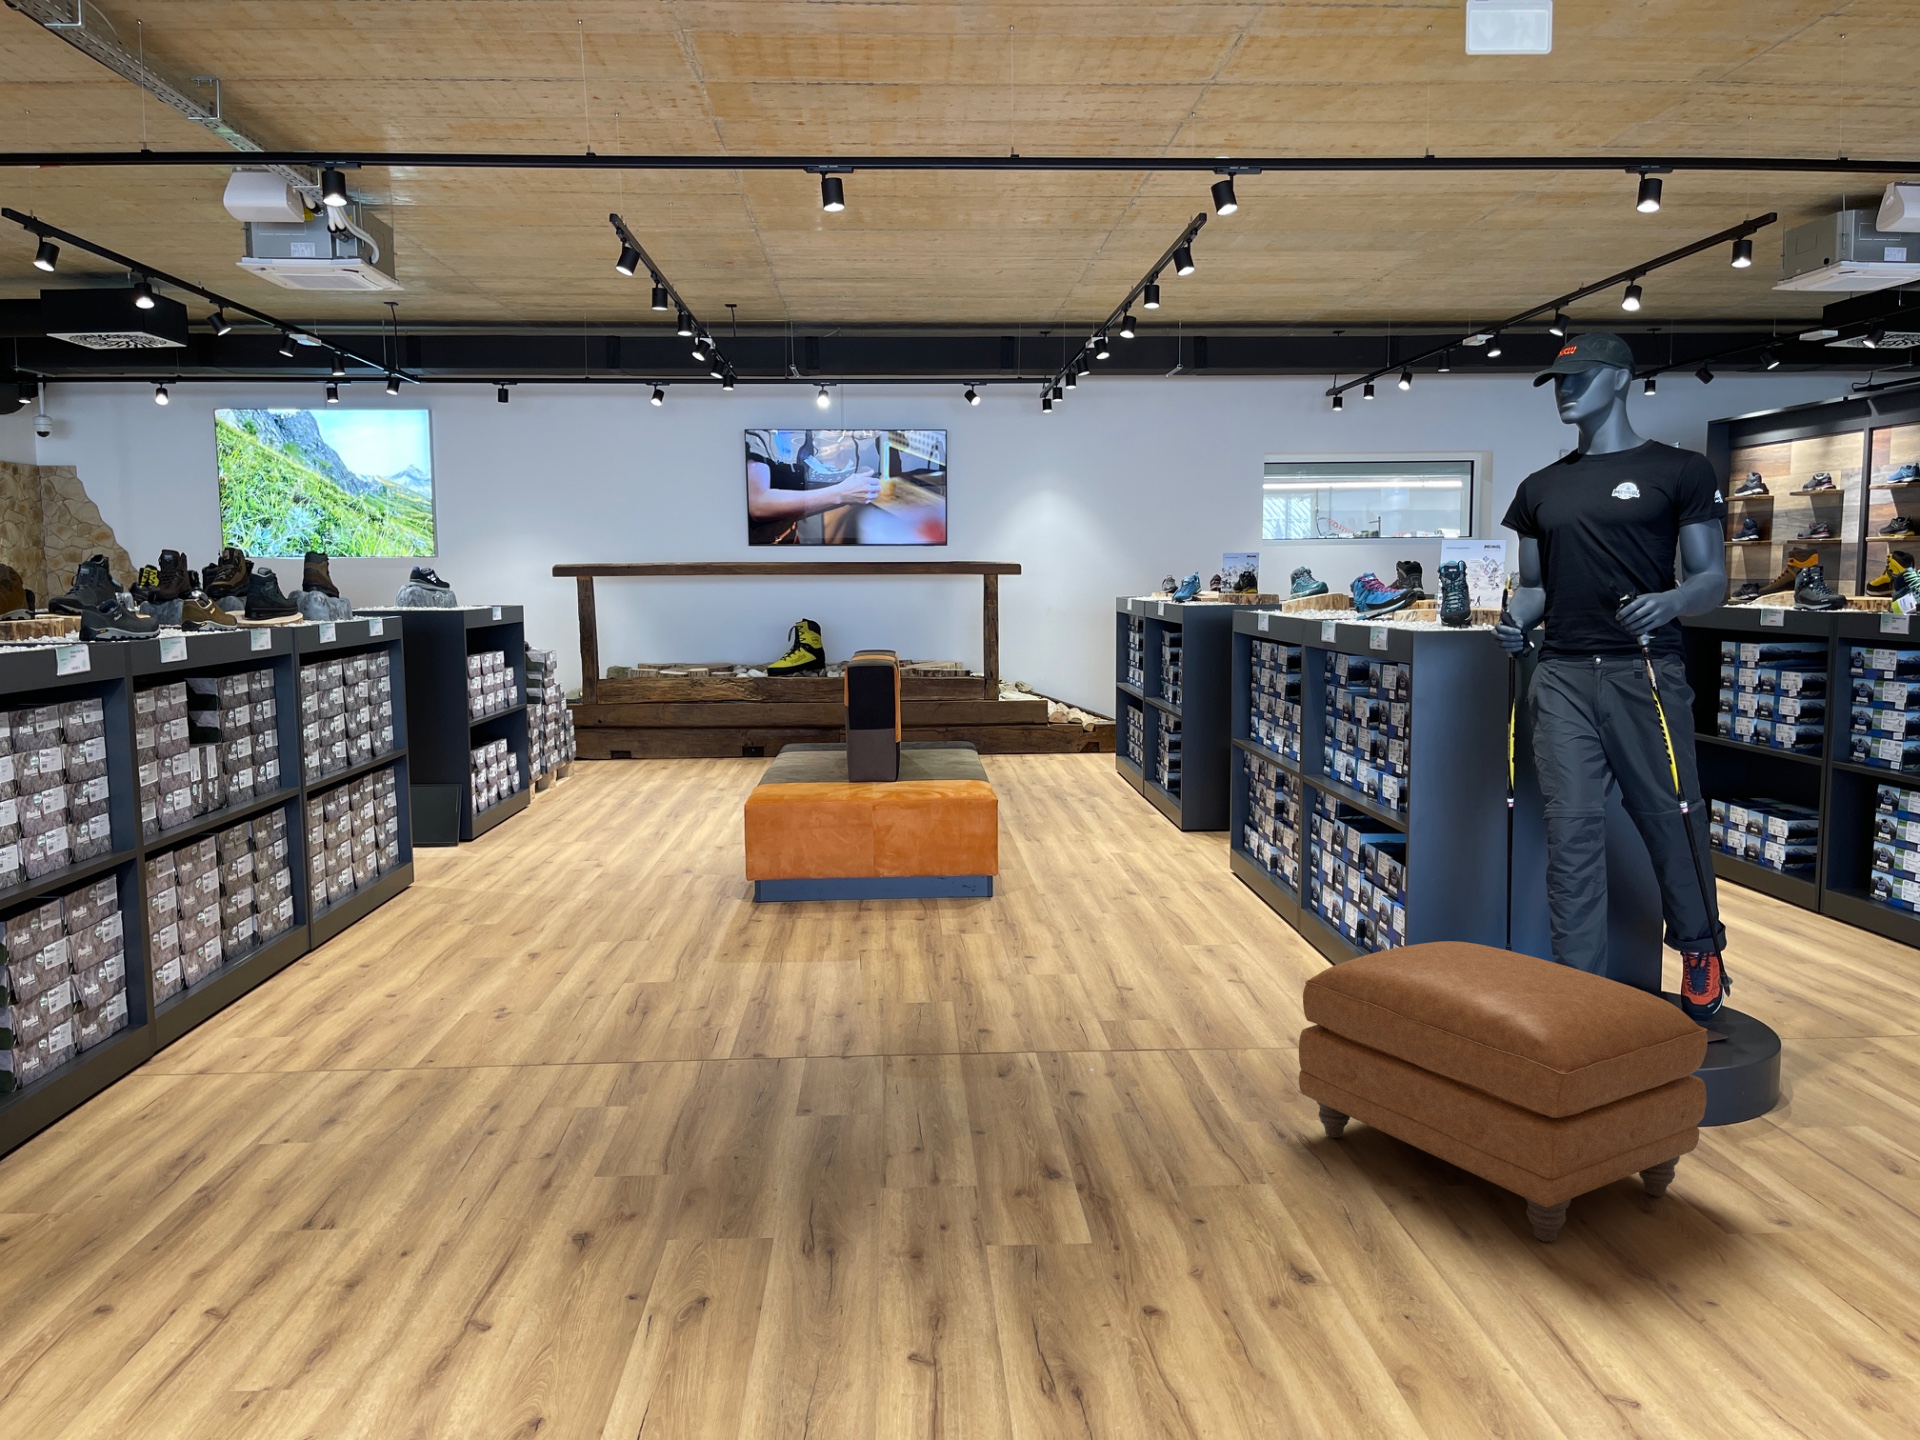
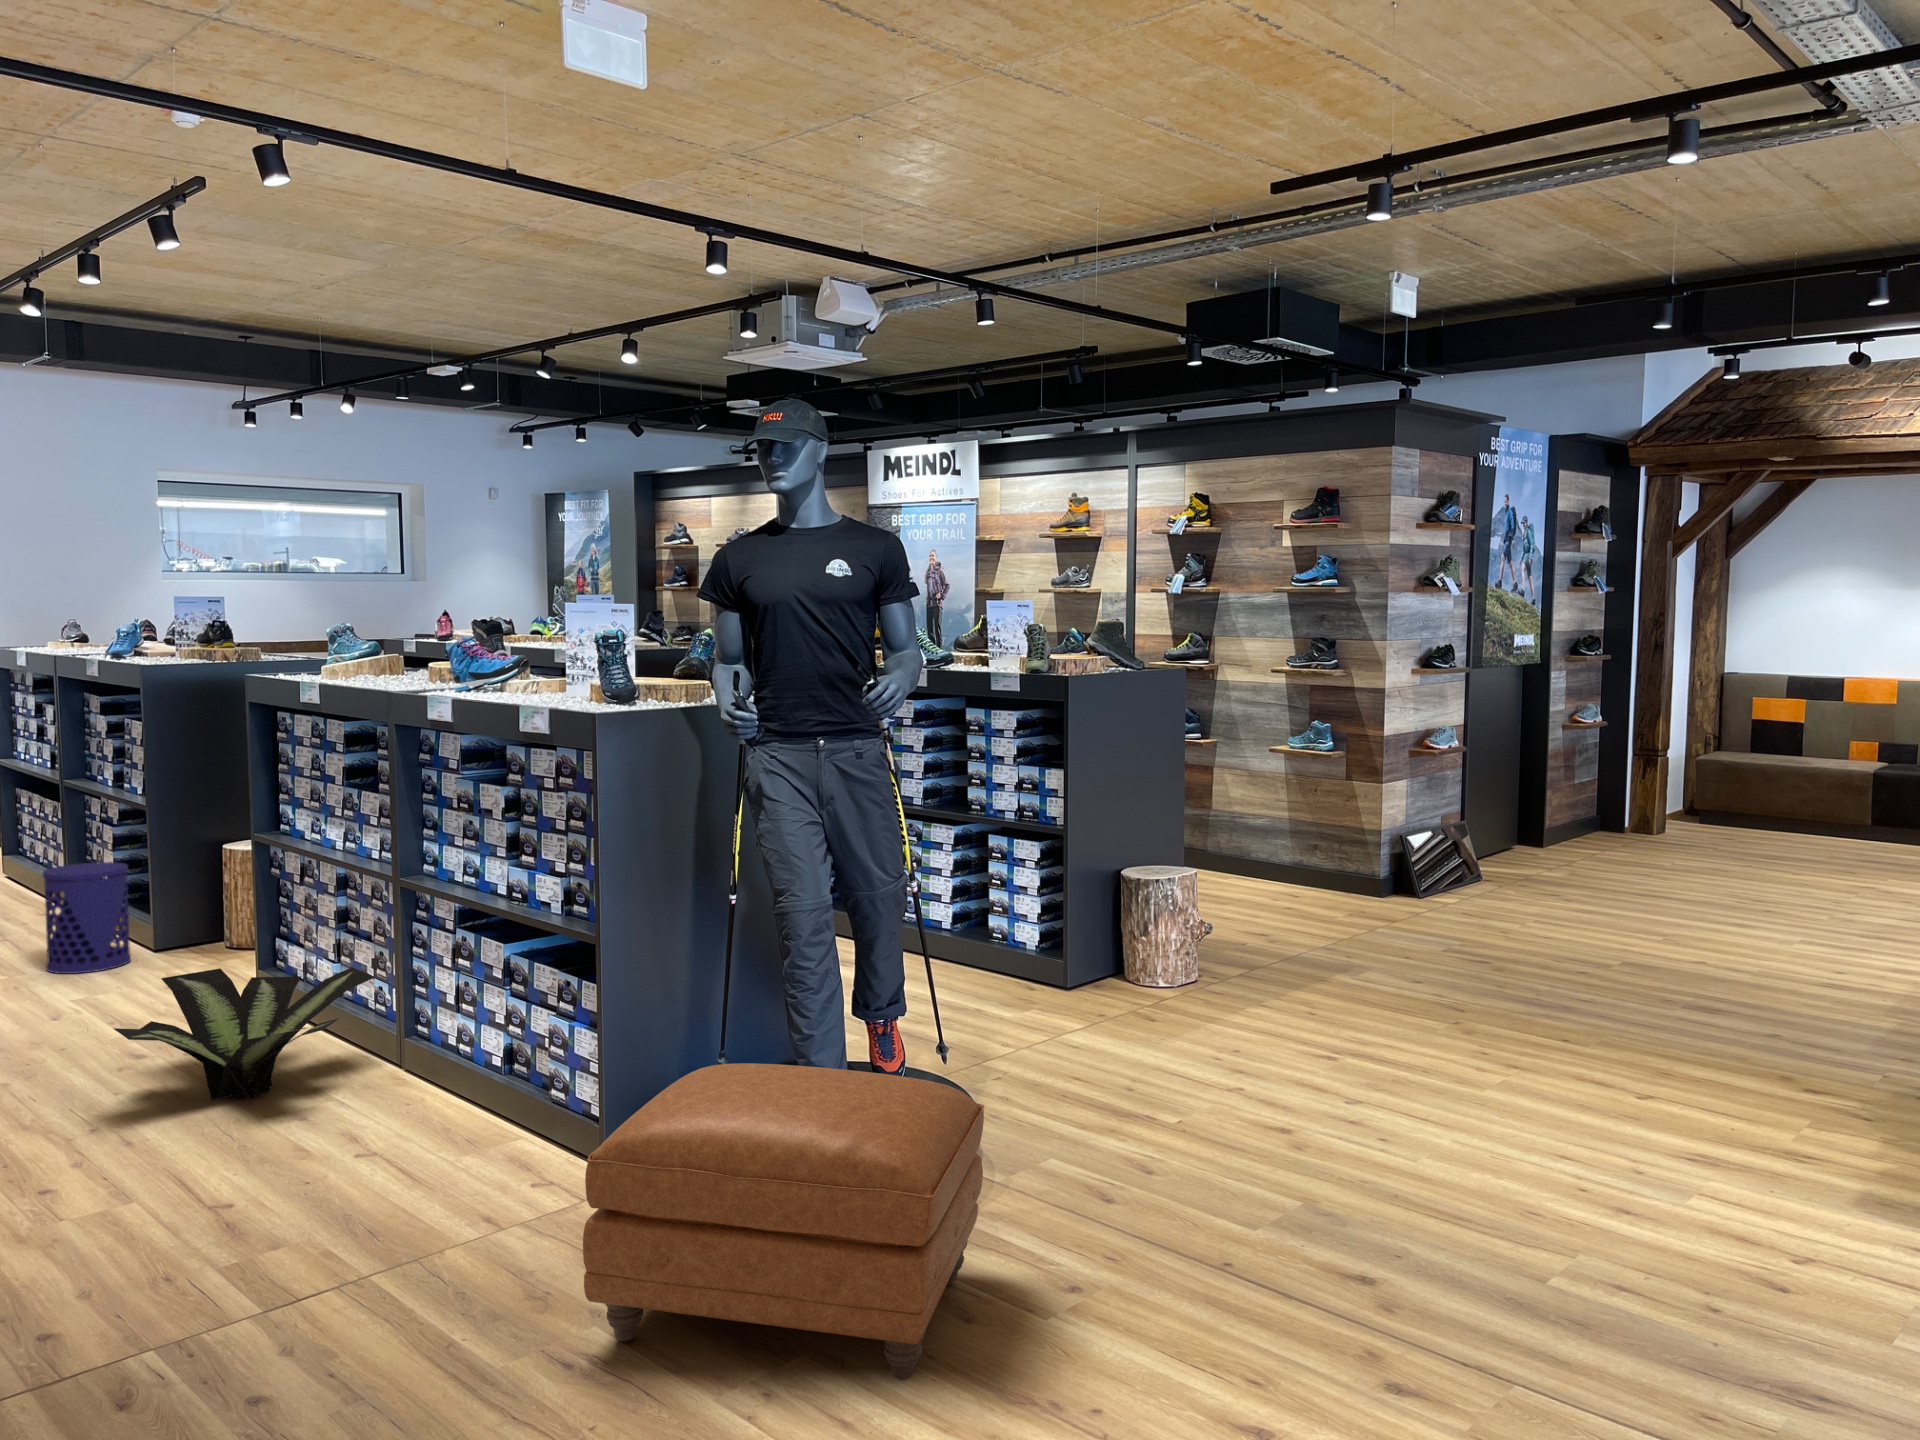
waste bin: none [1122,757,1175,835] -> present [43,862,131,974]
potted plant: none [1108,833,1287,928] -> present [114,967,375,1100]

